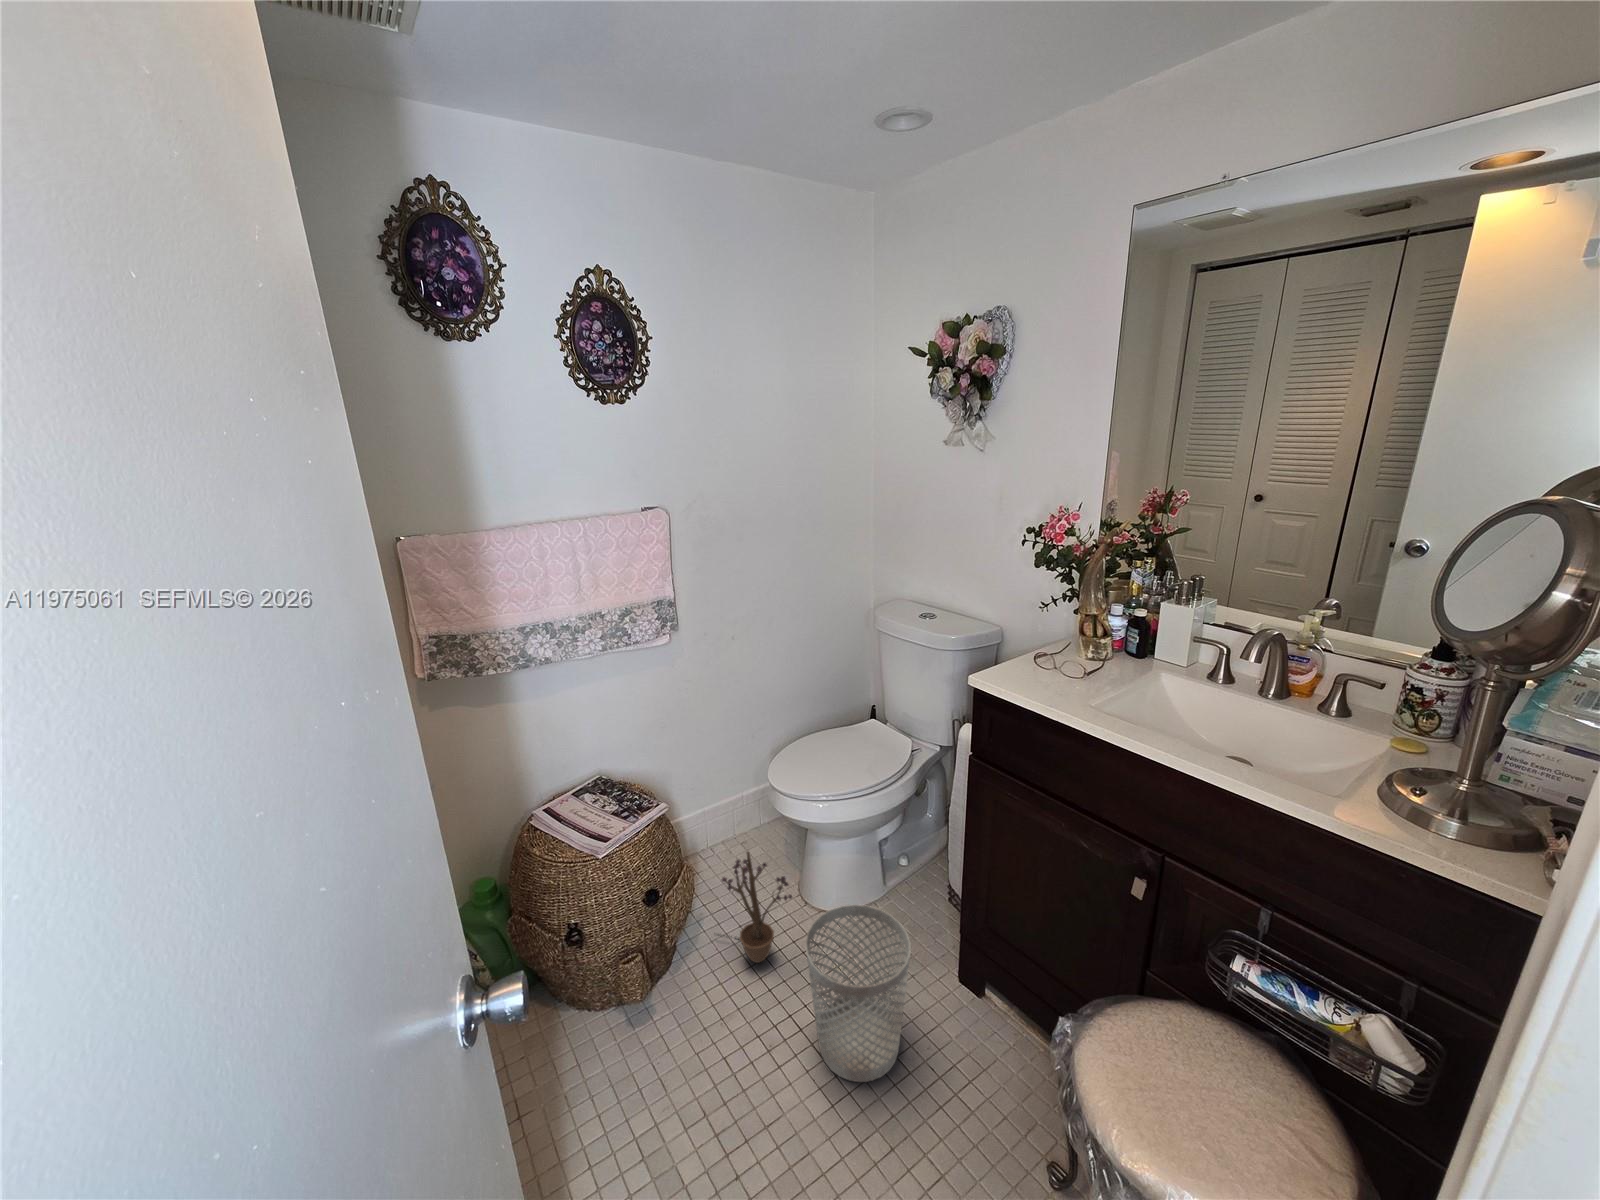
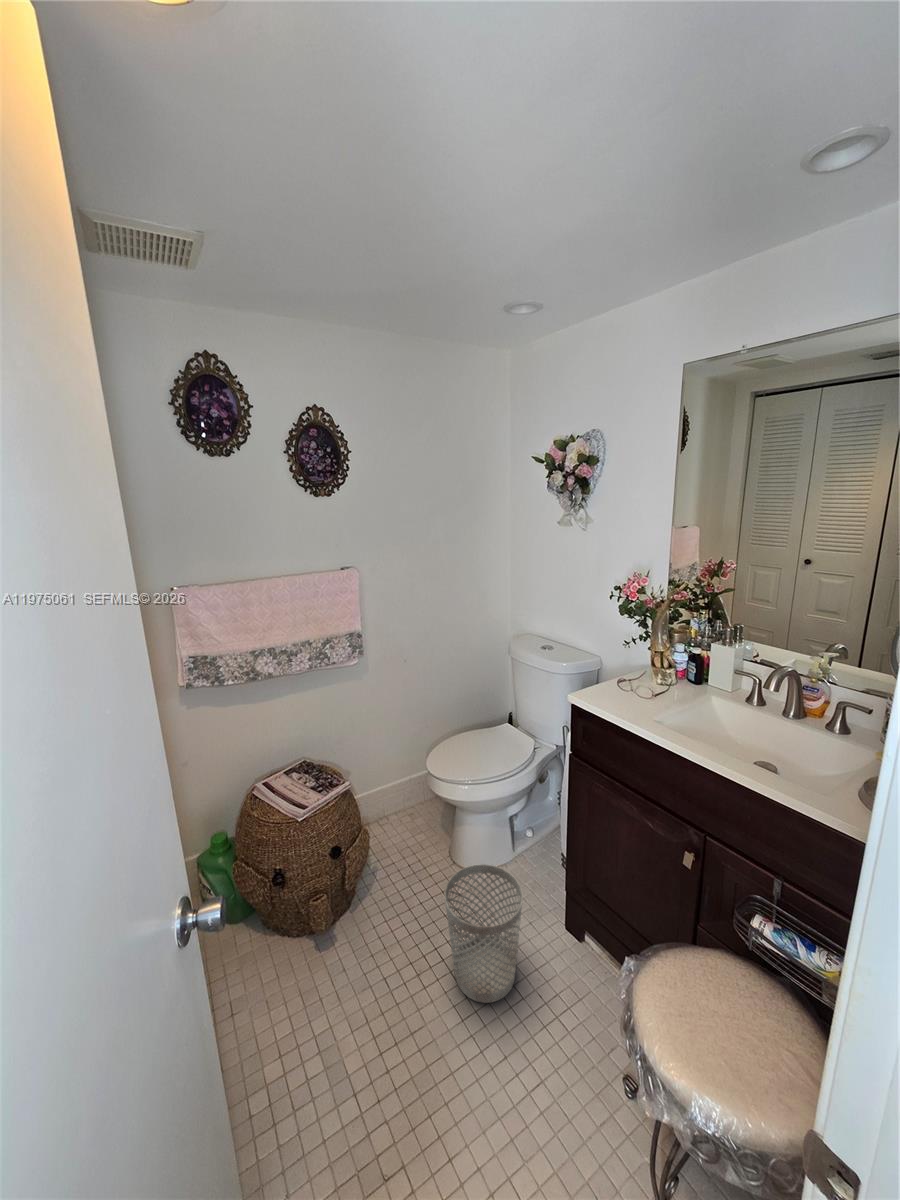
decorative plant: present [716,852,792,963] -> none [384,821,440,906]

